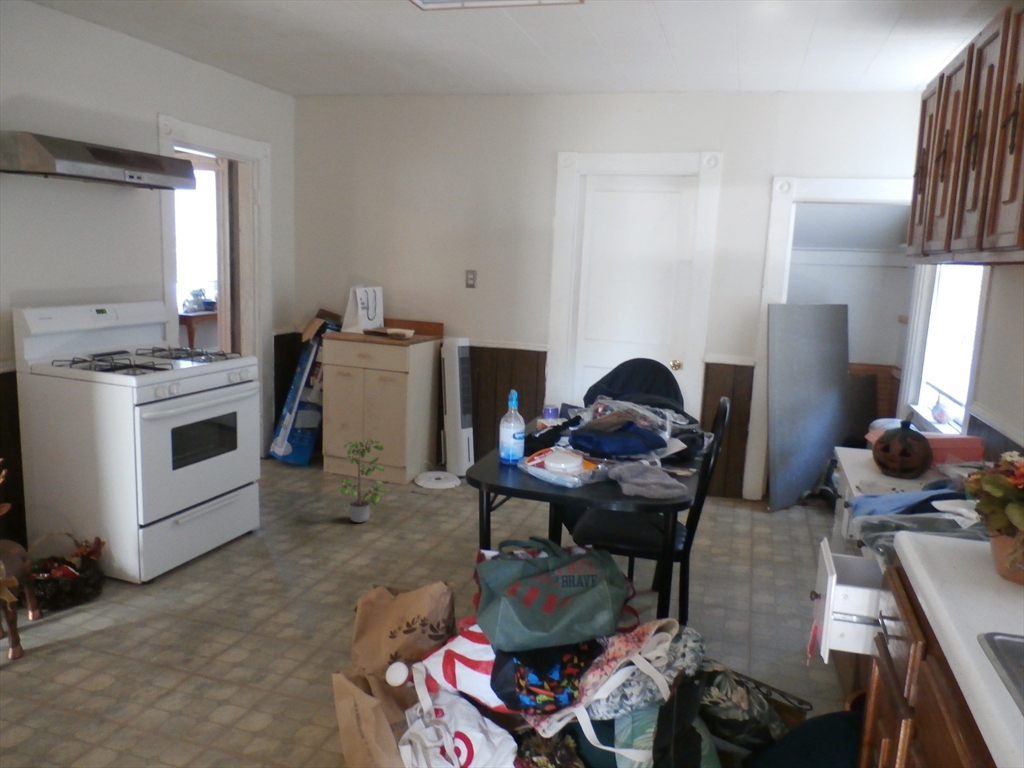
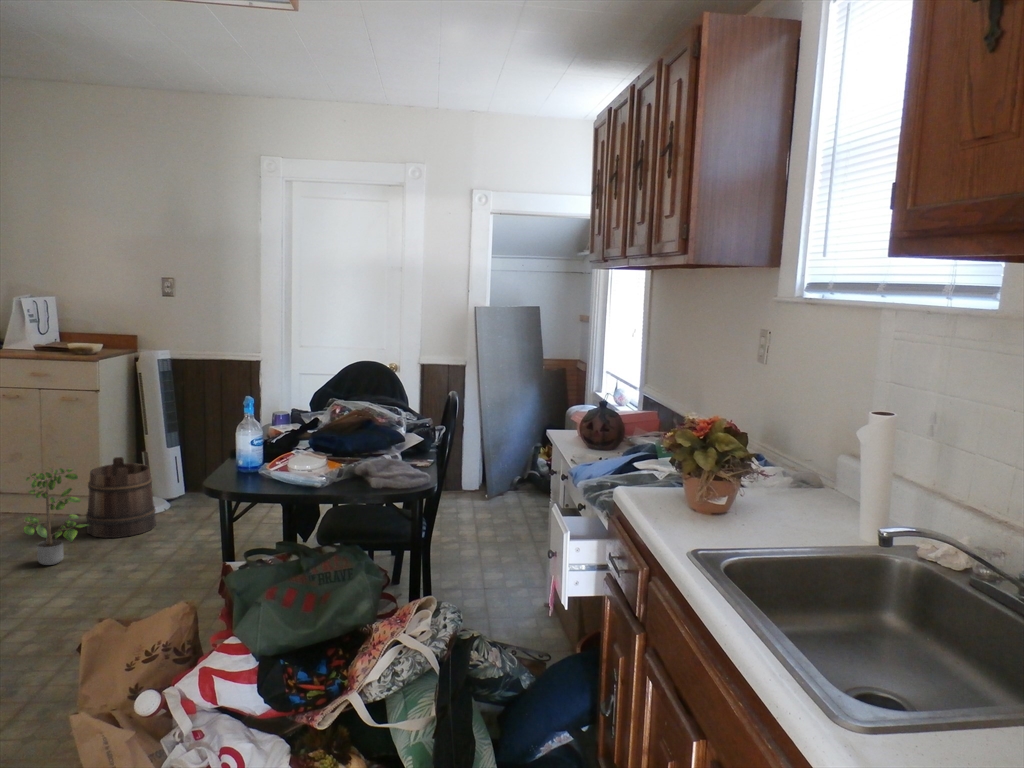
bucket: none [391,433,447,505] -> present [86,457,156,538]

